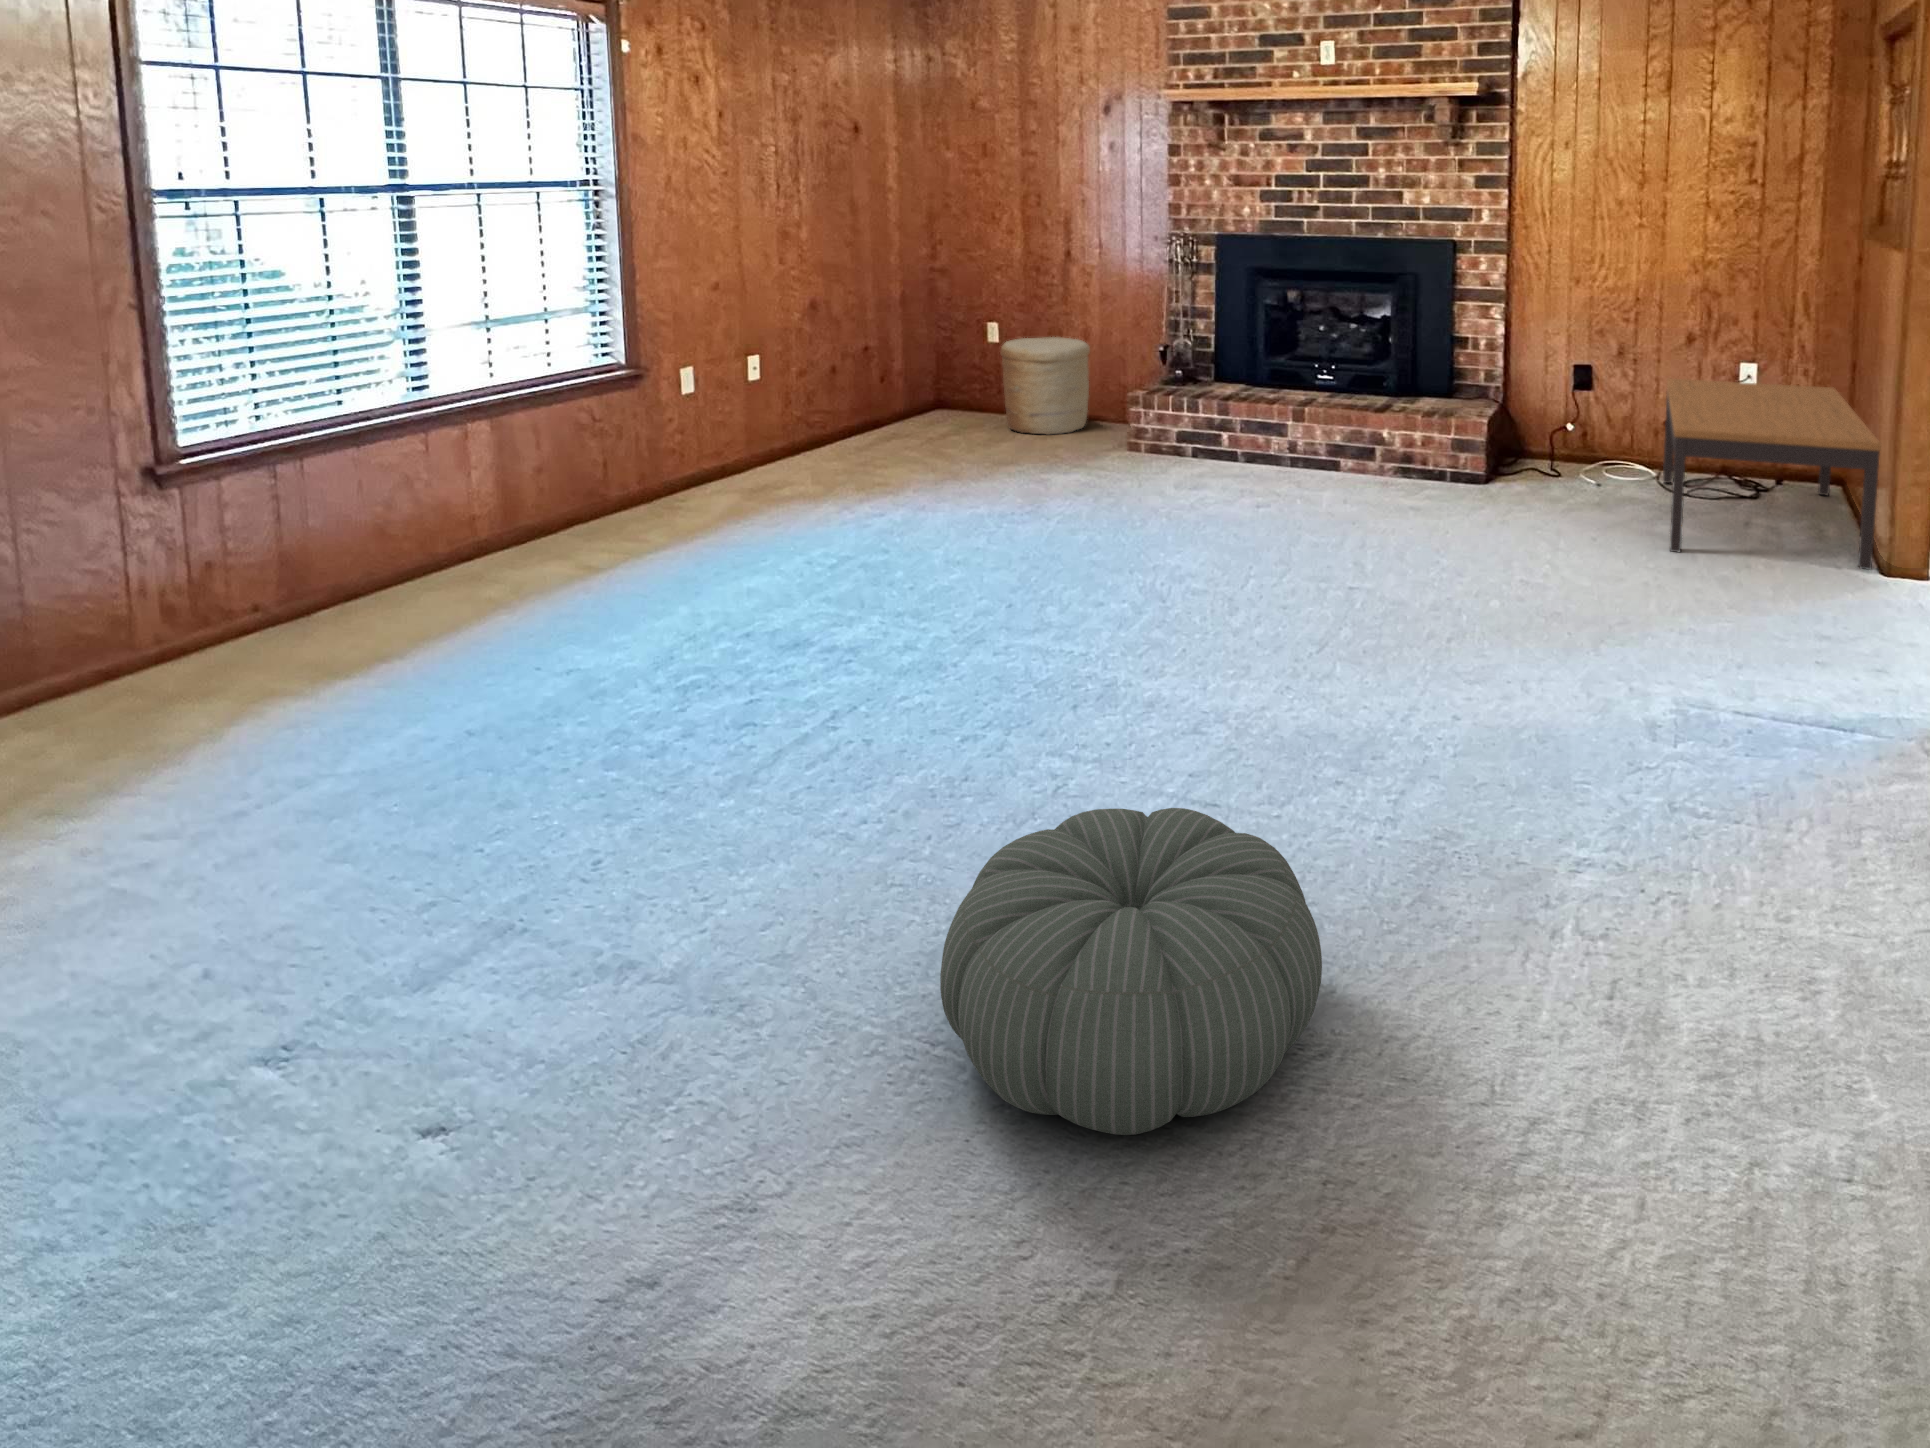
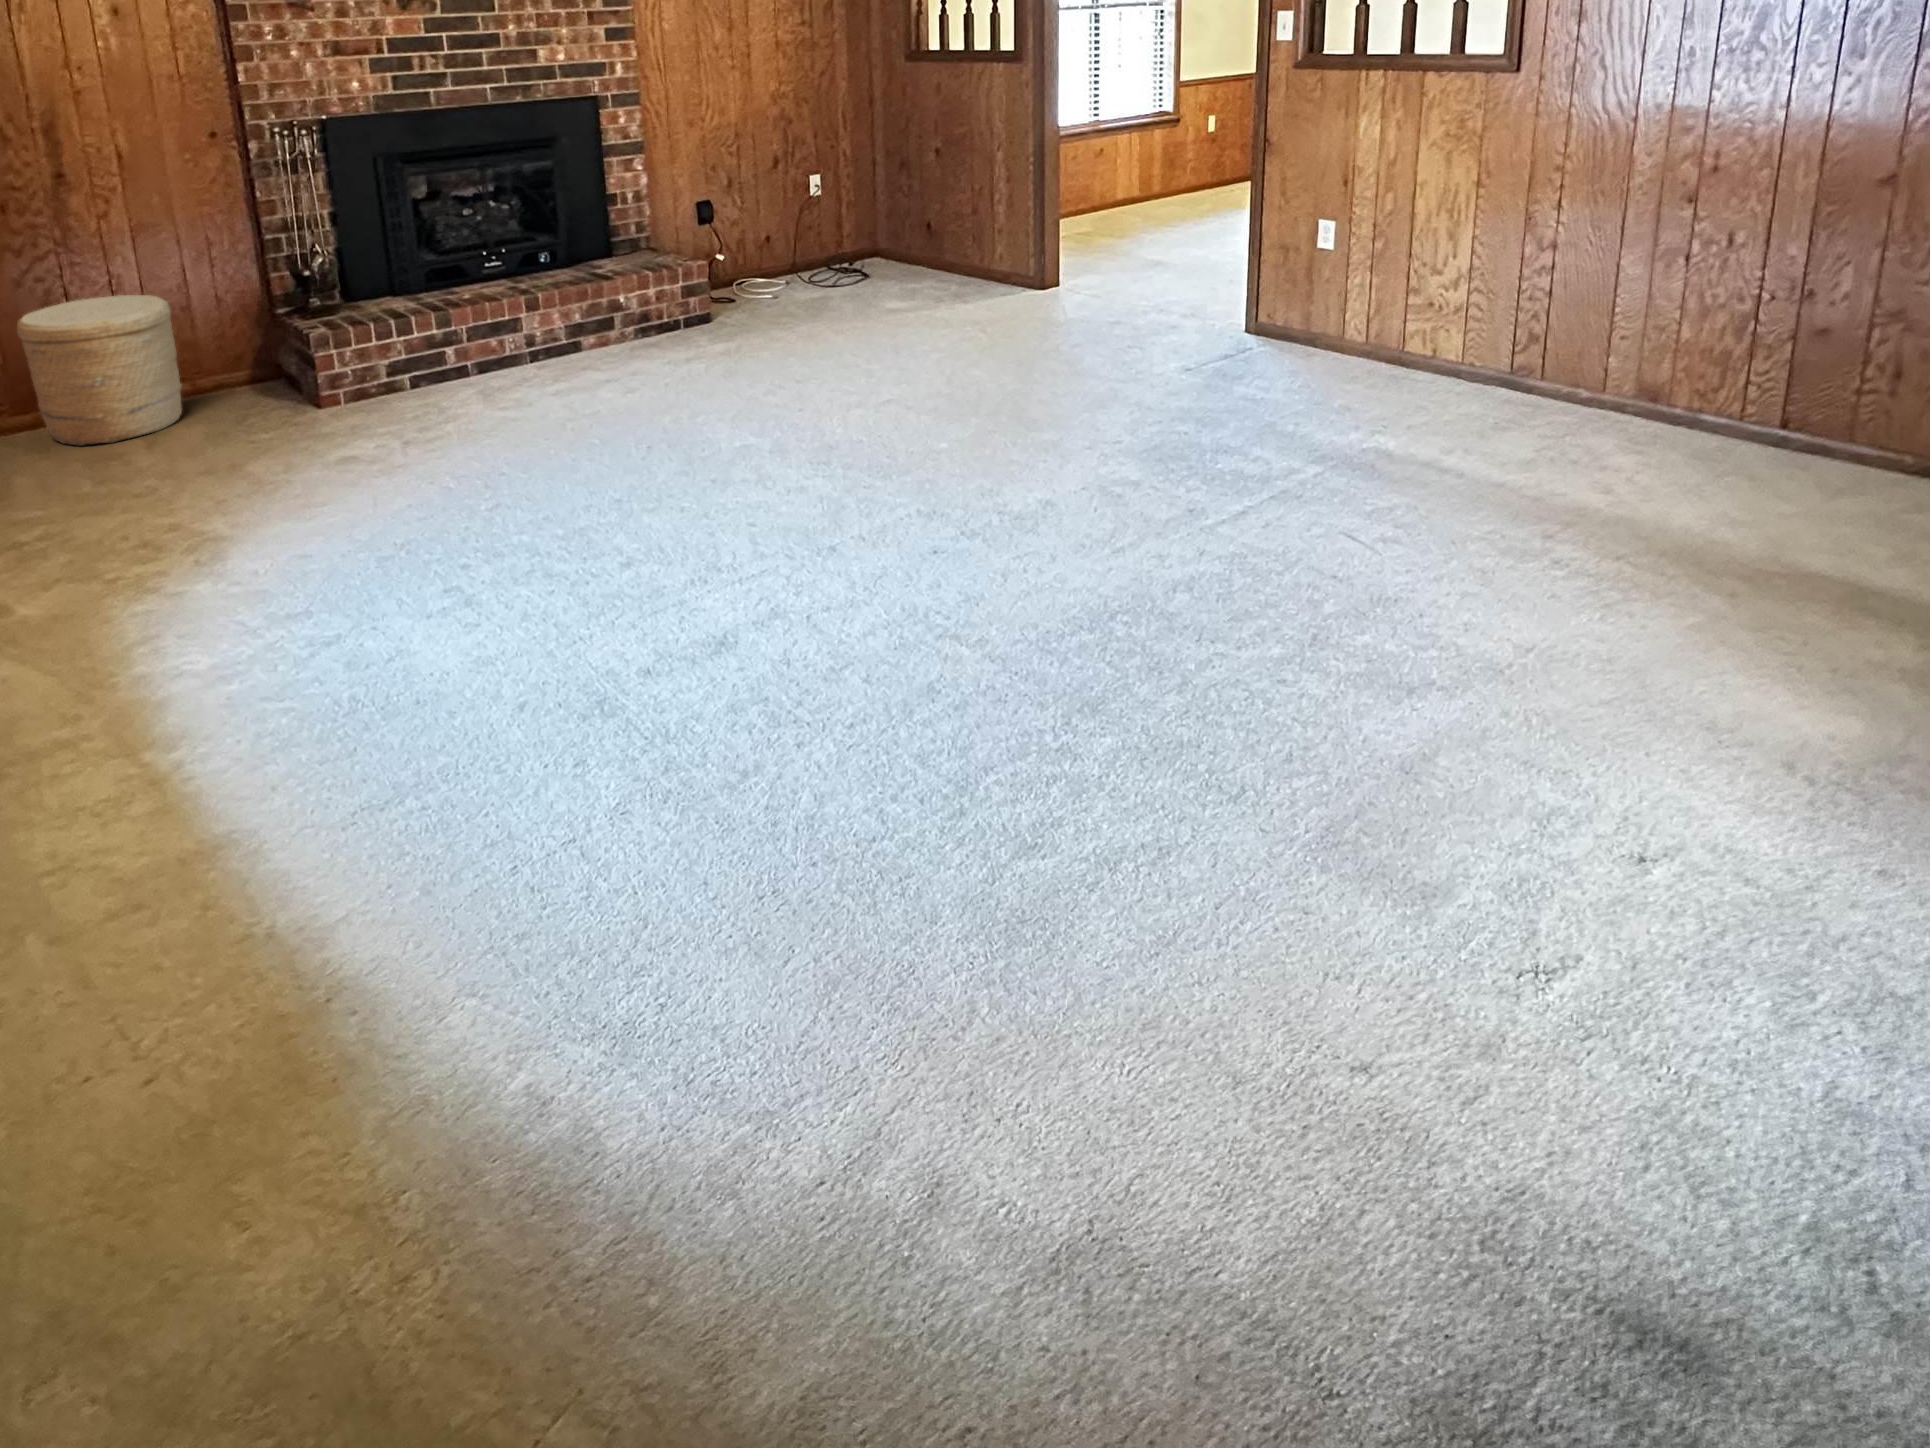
coffee table: present [1663,378,1881,570] -> none [797,177,1036,313]
pouf: present [940,808,1322,1135] -> none [1456,466,1774,661]

